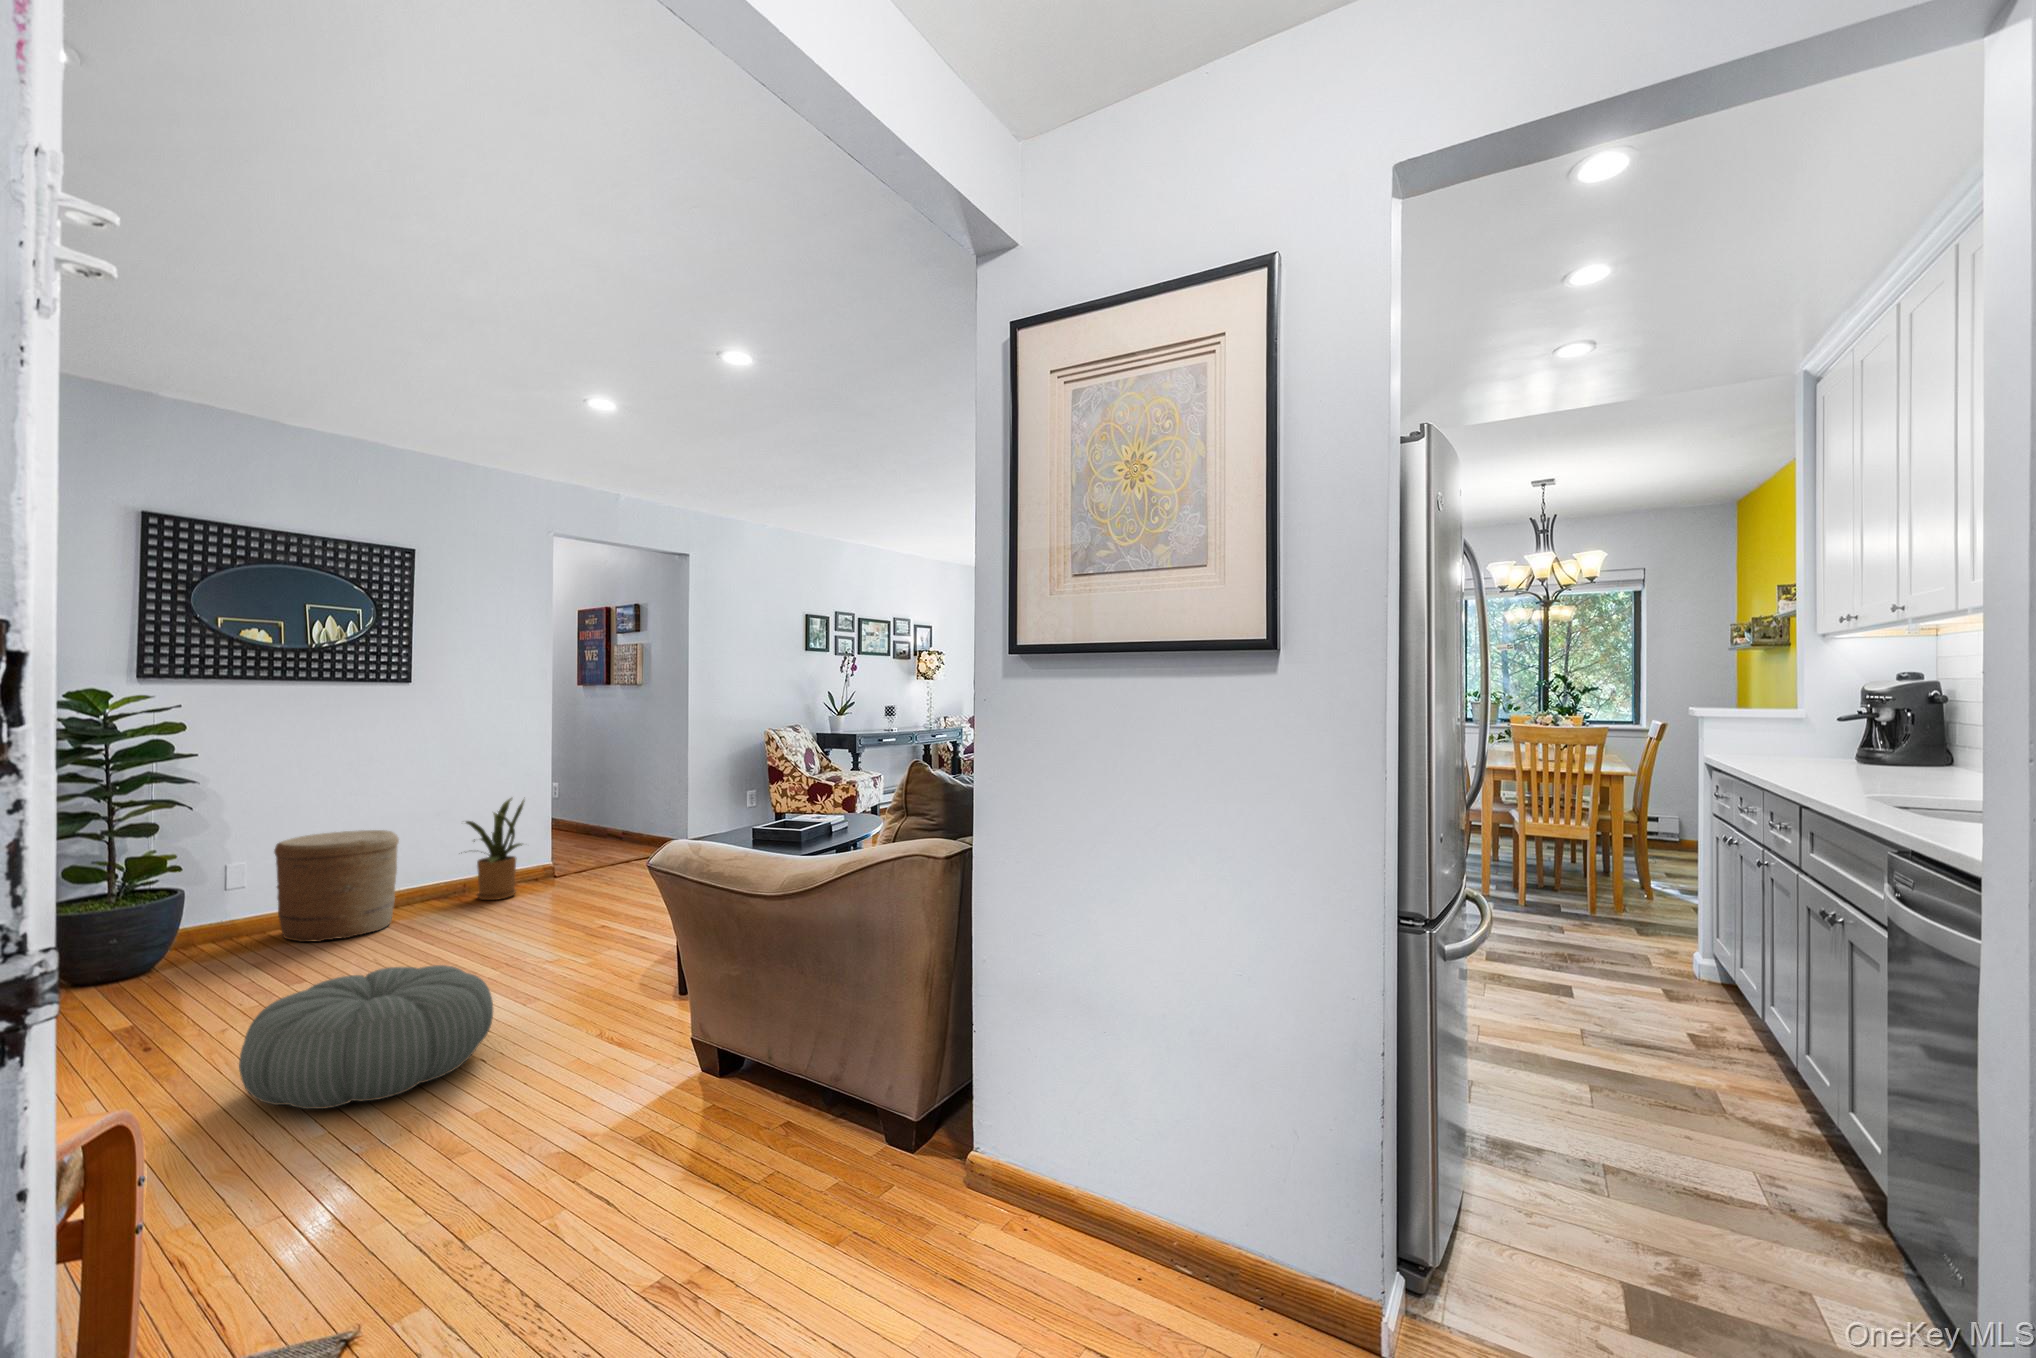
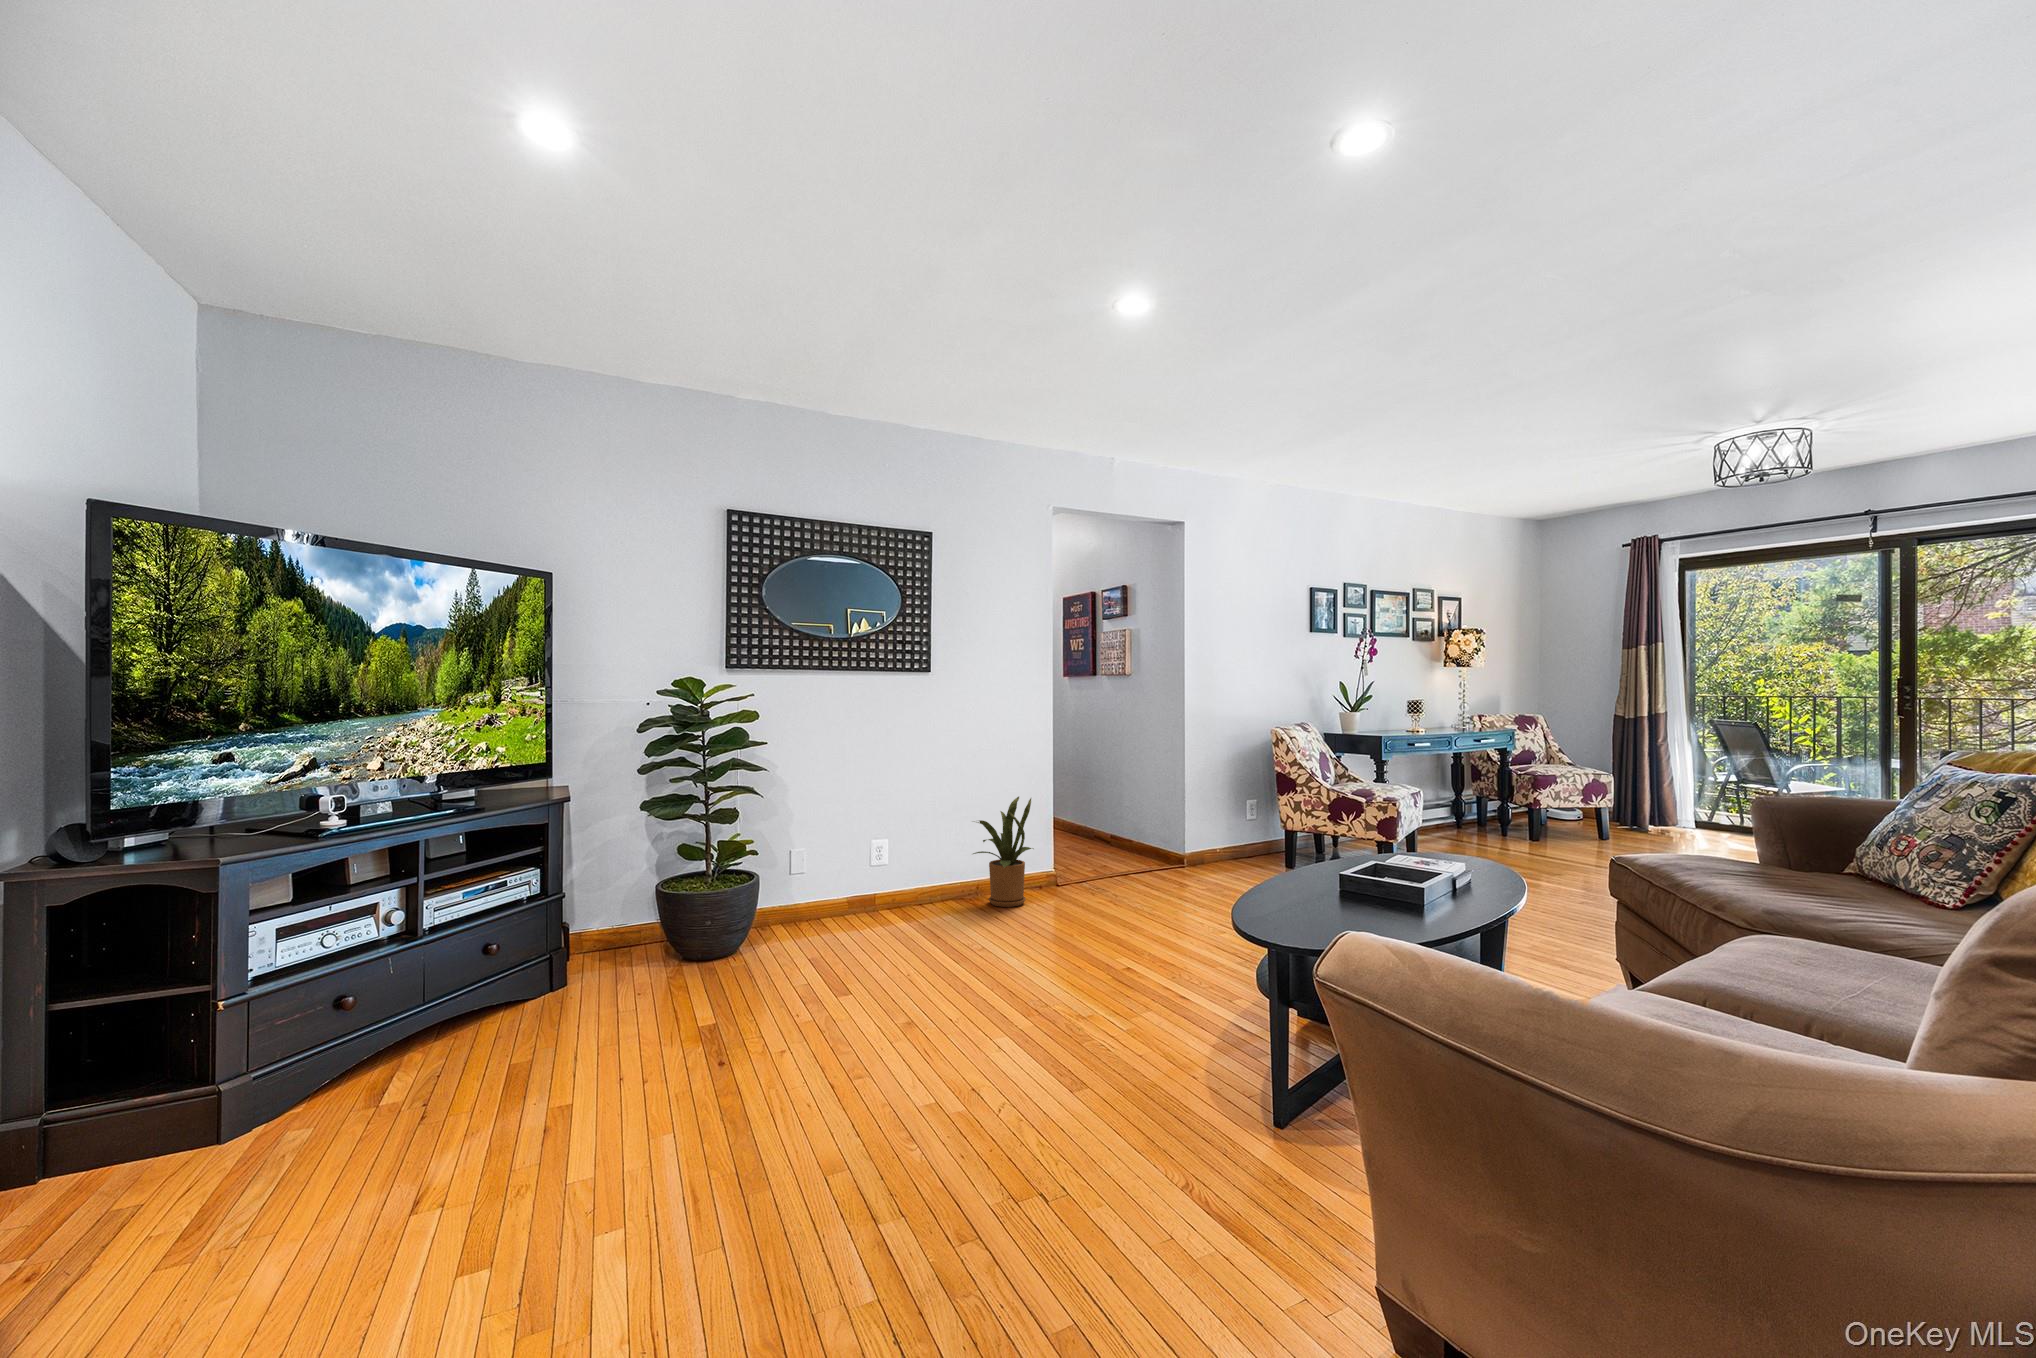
woven basket: present [274,830,399,942] -> none [824,824,924,936]
pouf: present [239,965,493,1109] -> none [825,992,1054,1157]

